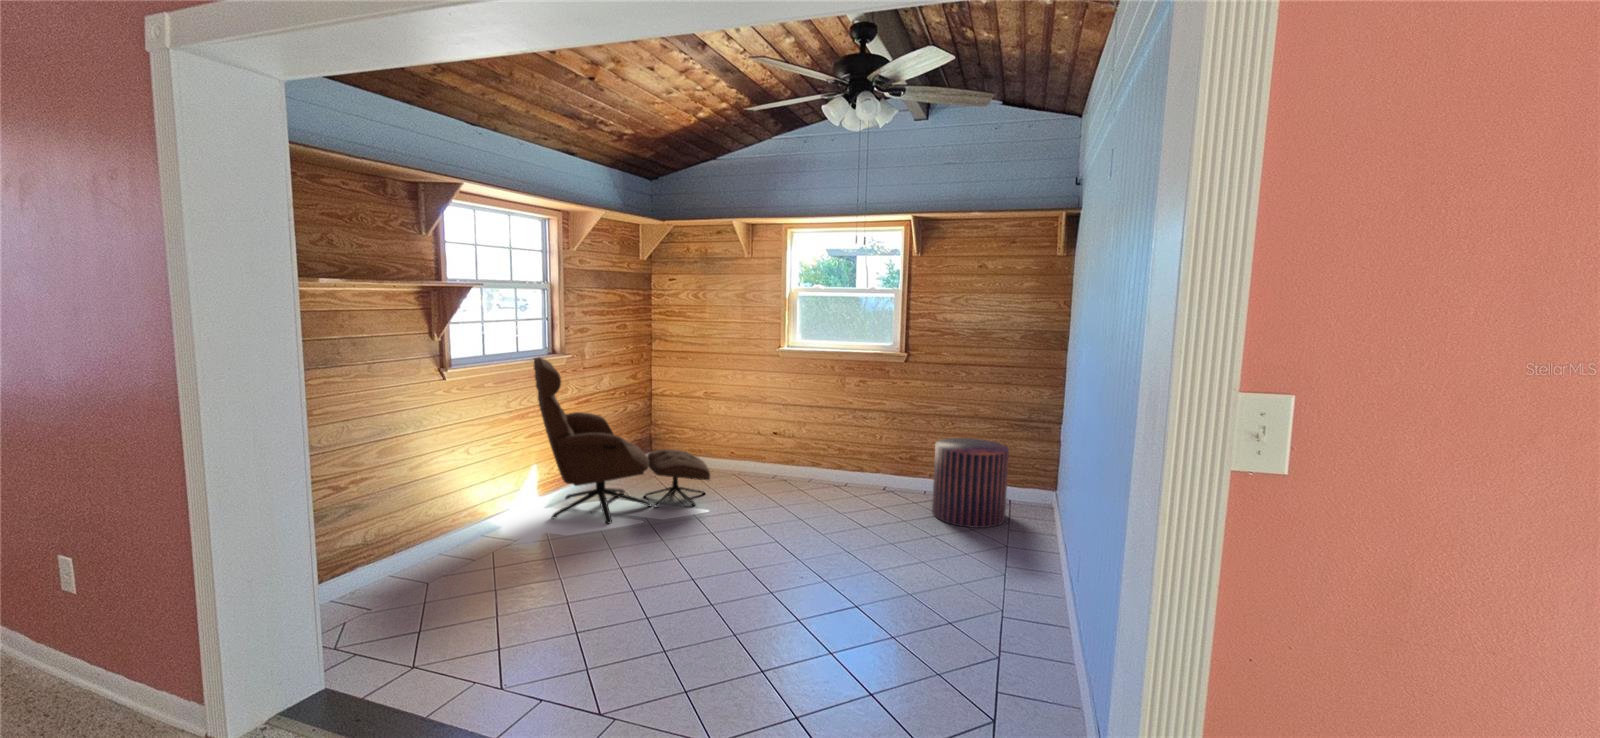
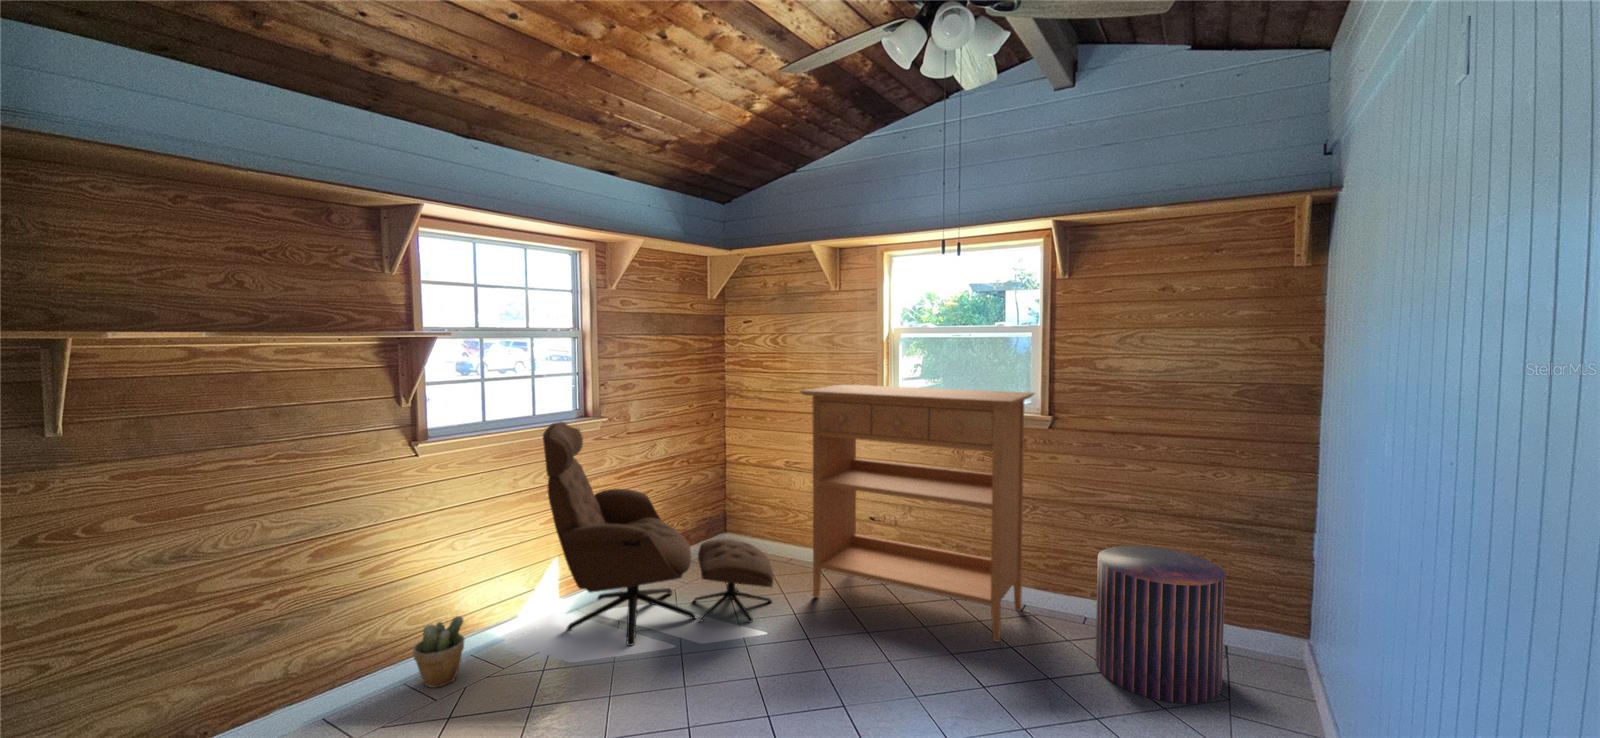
console table: none [727,331,897,507] -> present [800,384,1034,642]
potted plant: none [448,503,487,555] -> present [413,616,464,688]

